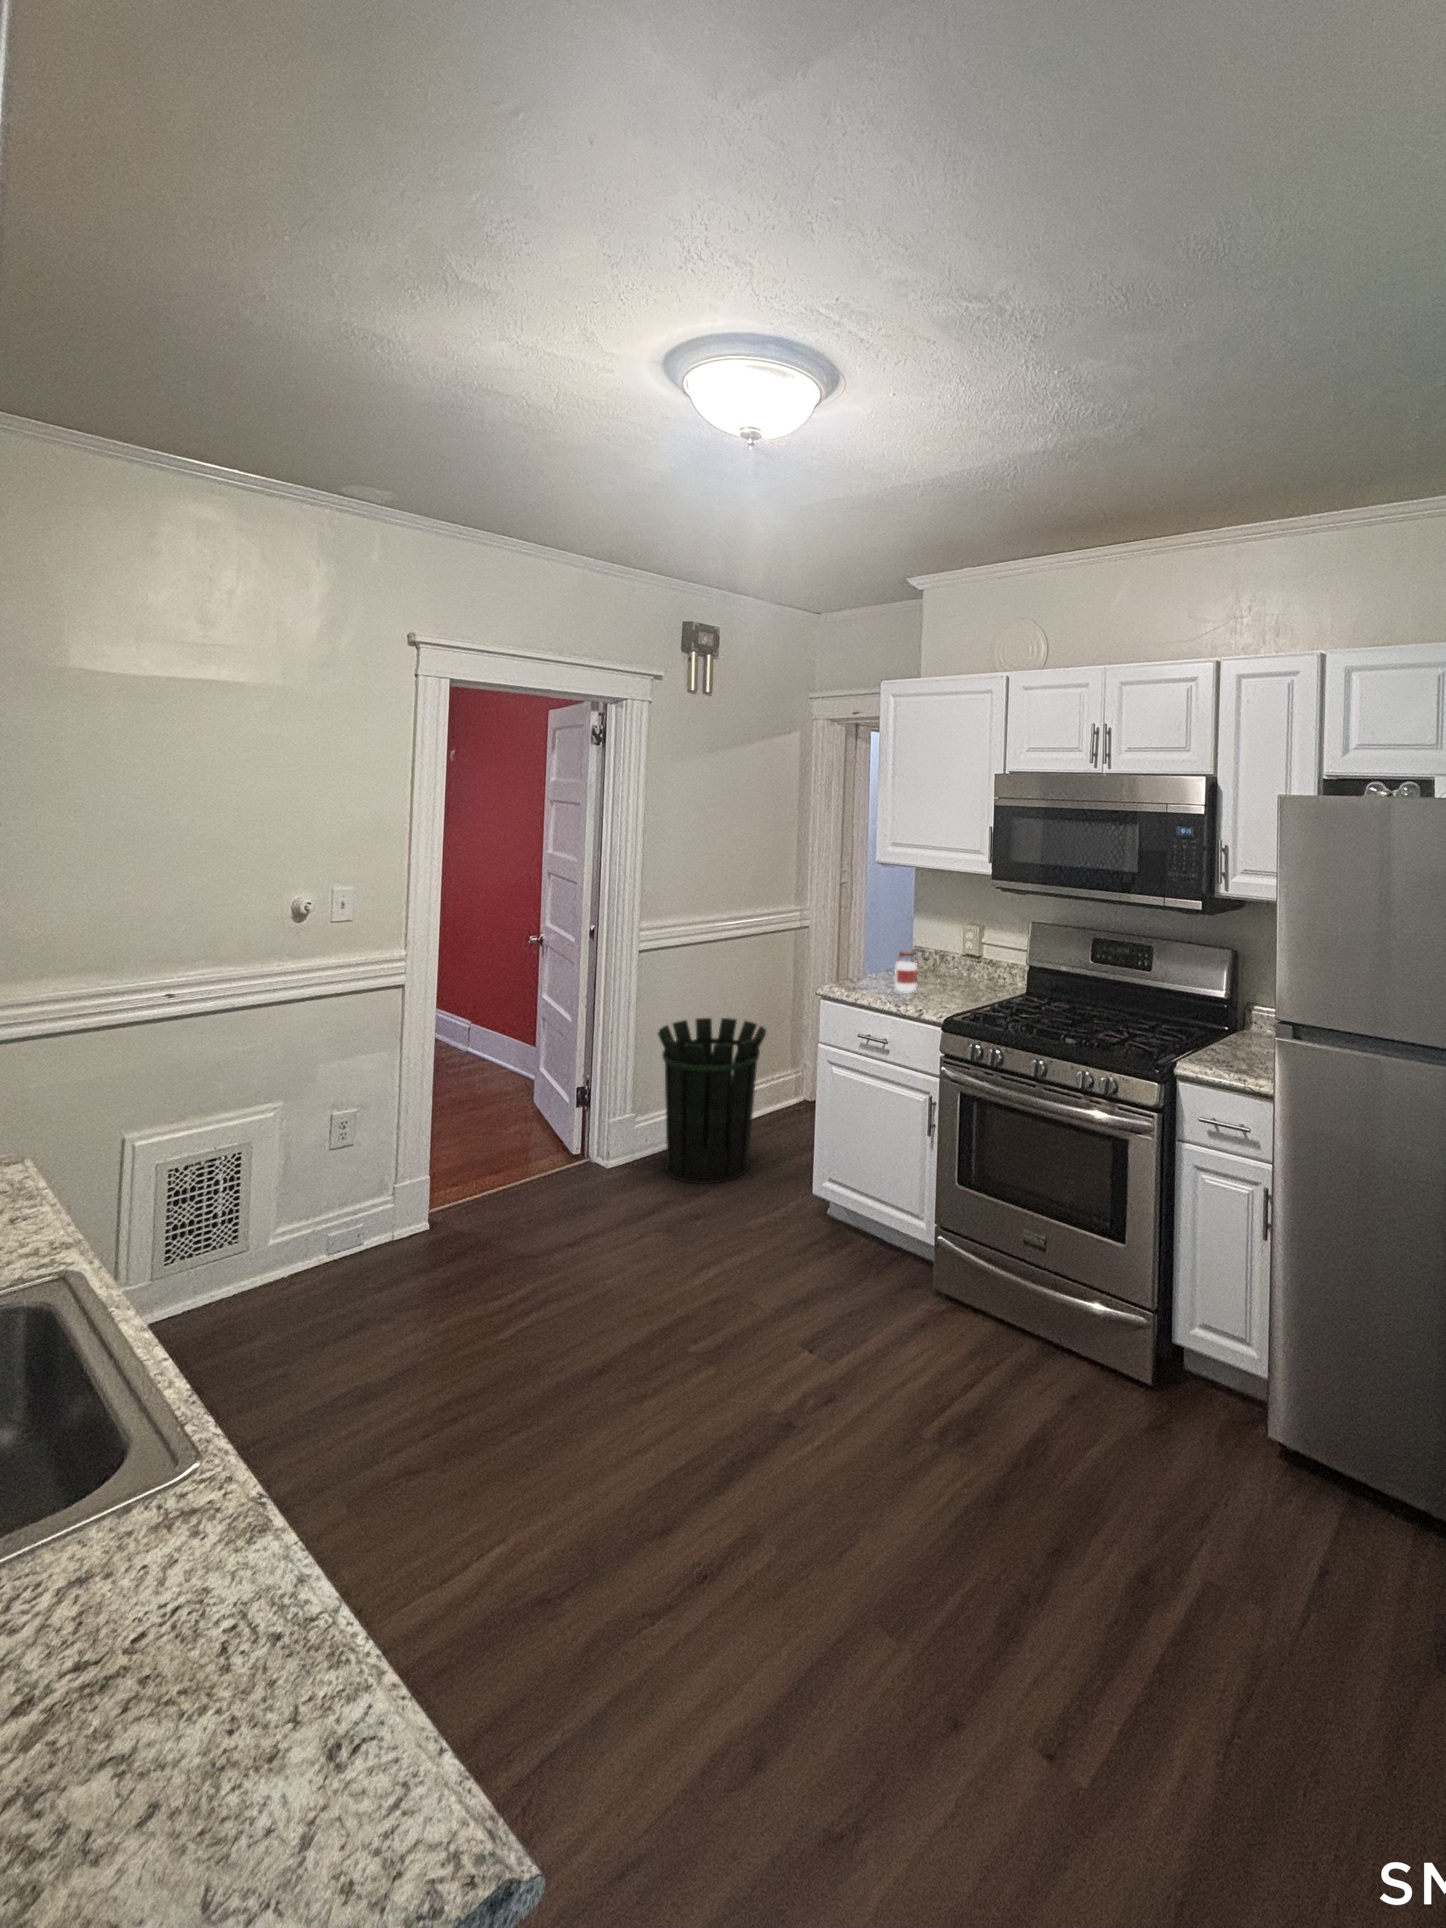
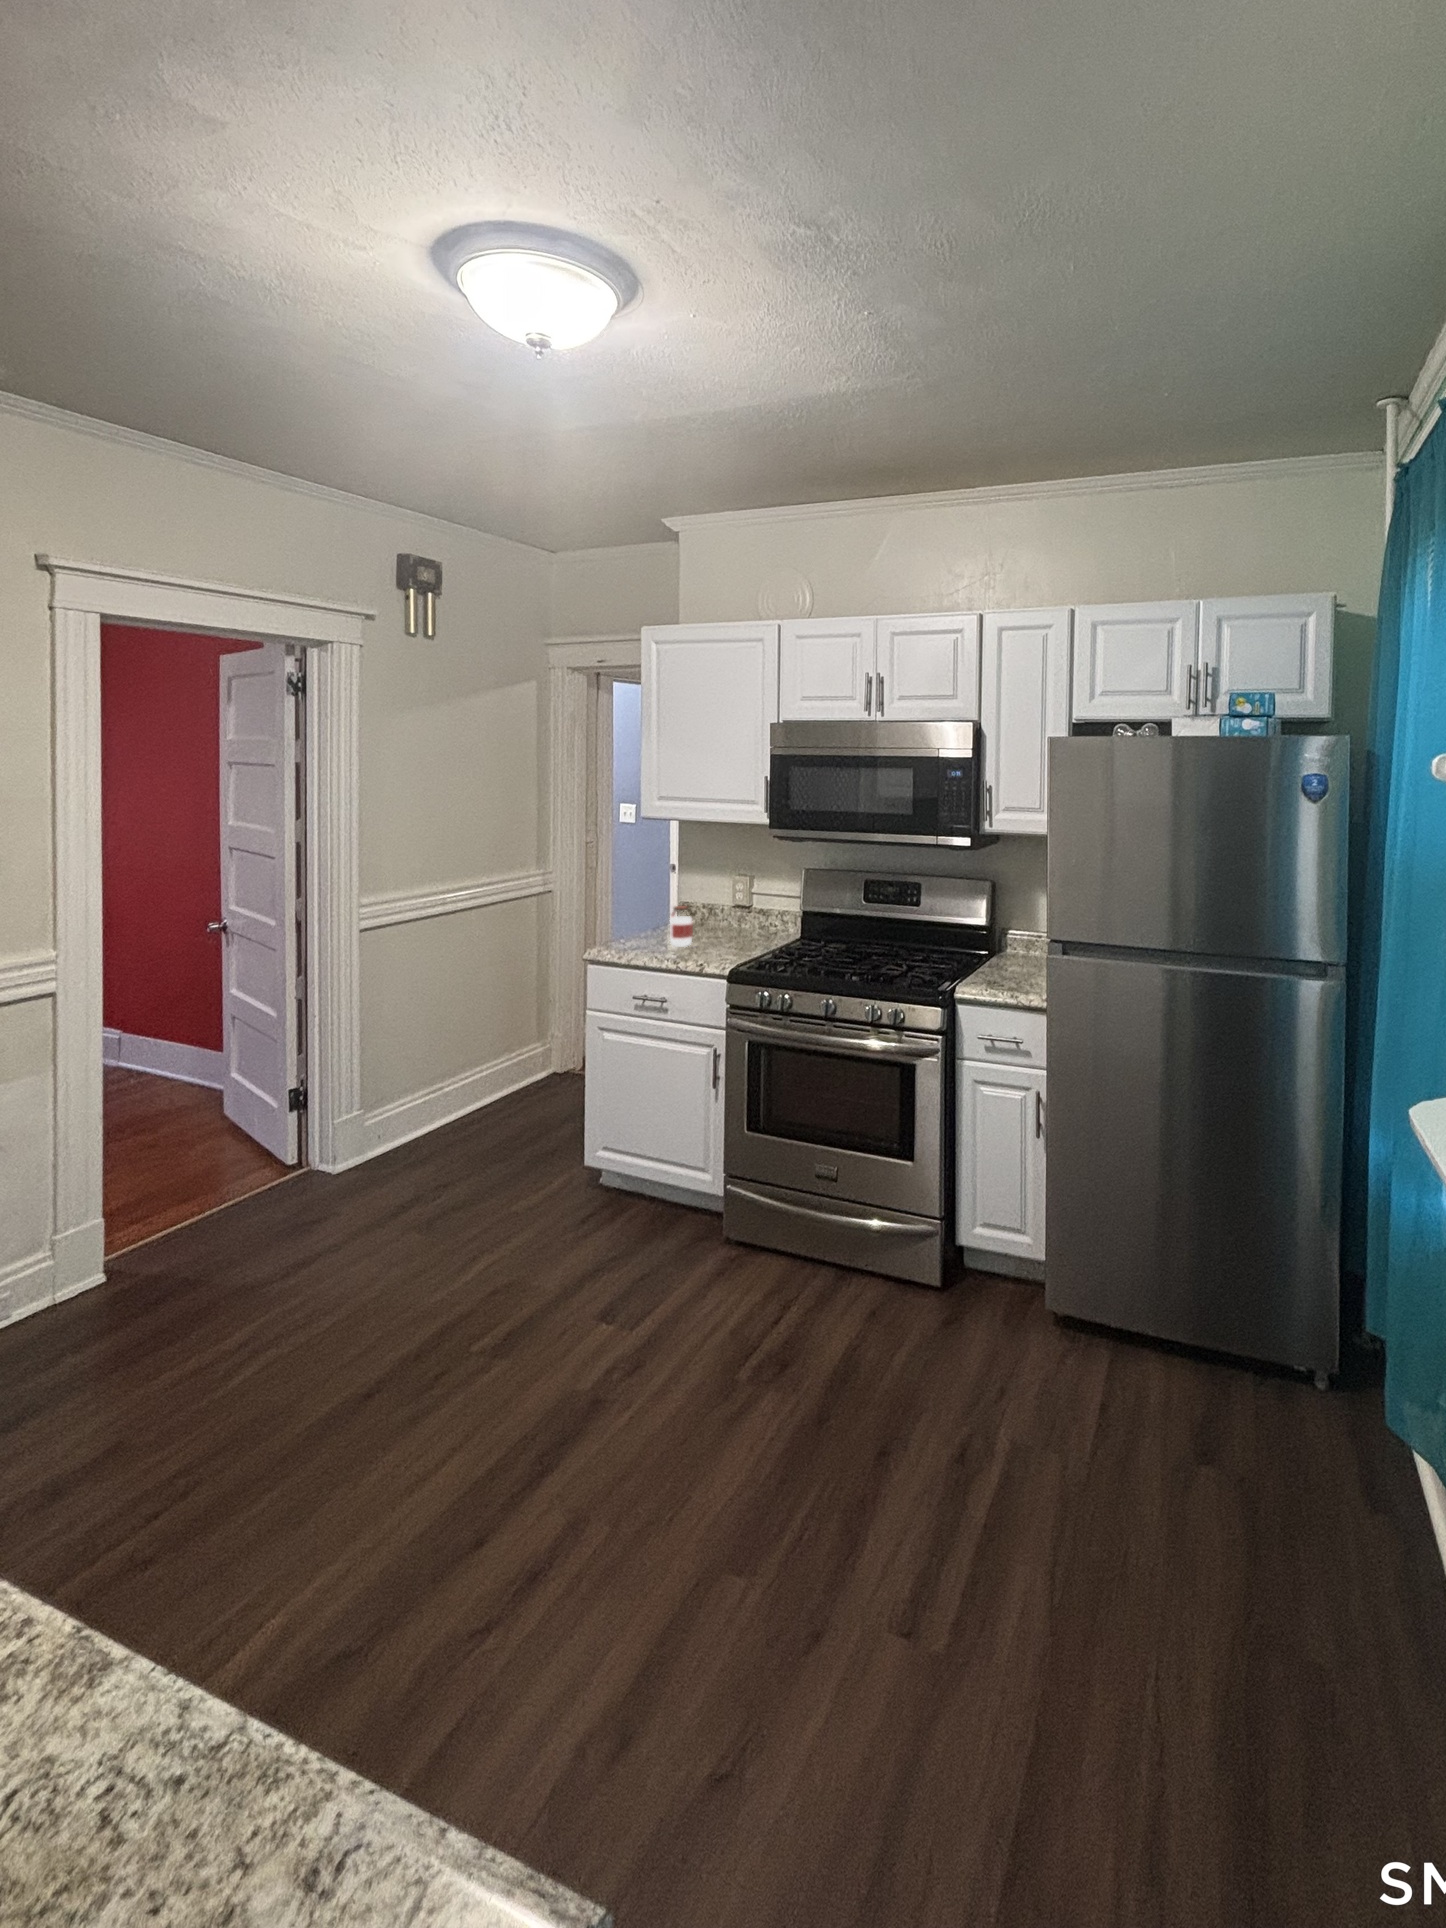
waste bin: present [658,1018,766,1184] -> none [393,993,523,1173]

